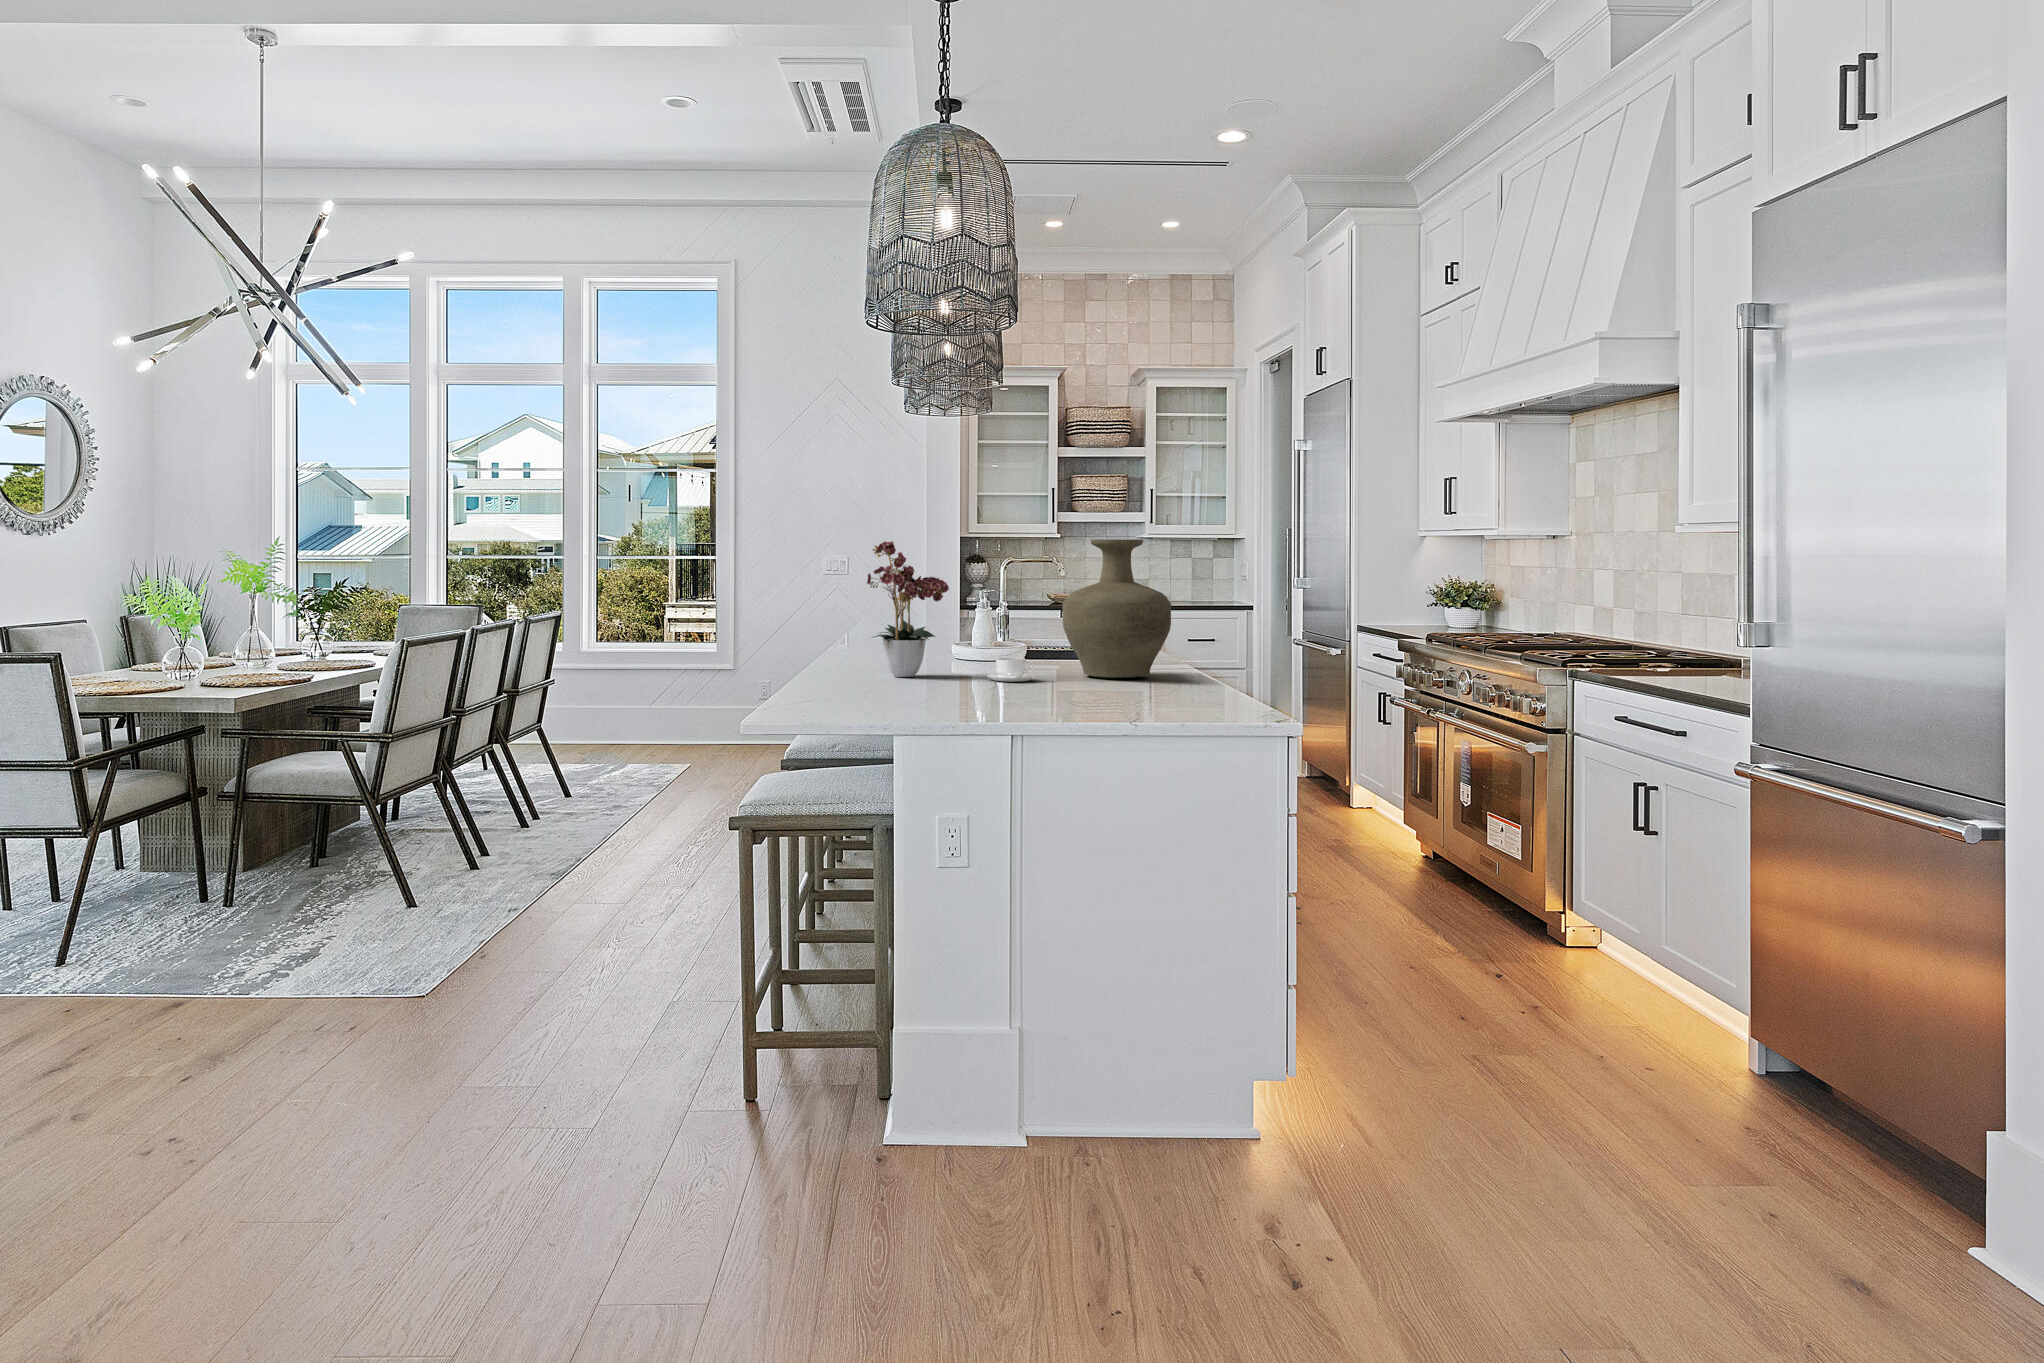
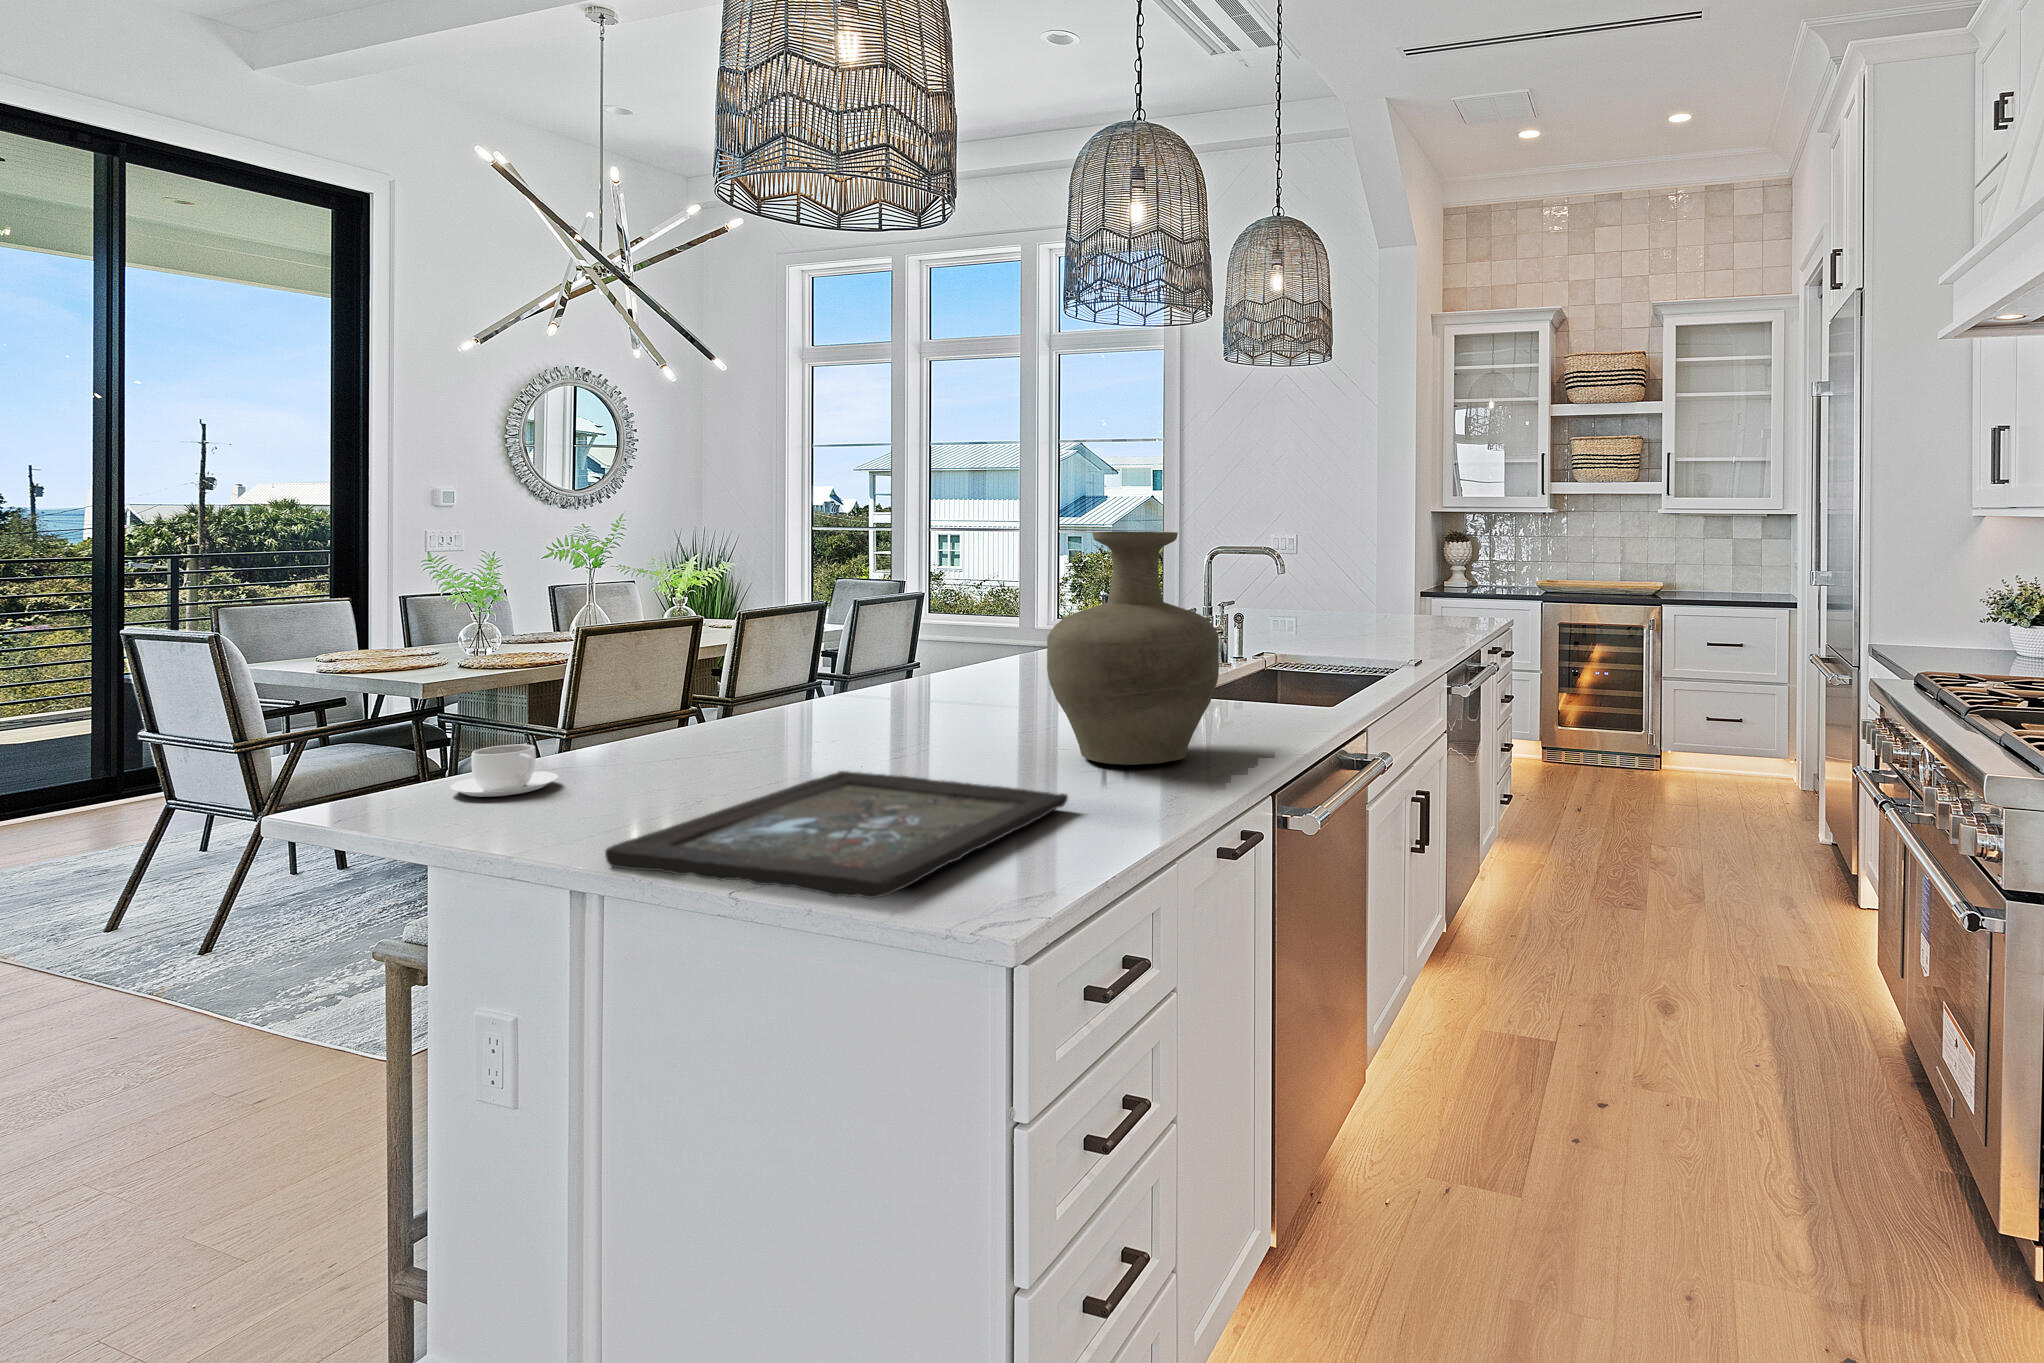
flower arrangement: present [867,541,949,677] -> none [740,523,892,740]
coffee cup: present [987,658,1036,682] -> present [450,744,558,797]
tray: none [1011,680,1199,710] -> present [605,771,1068,899]

